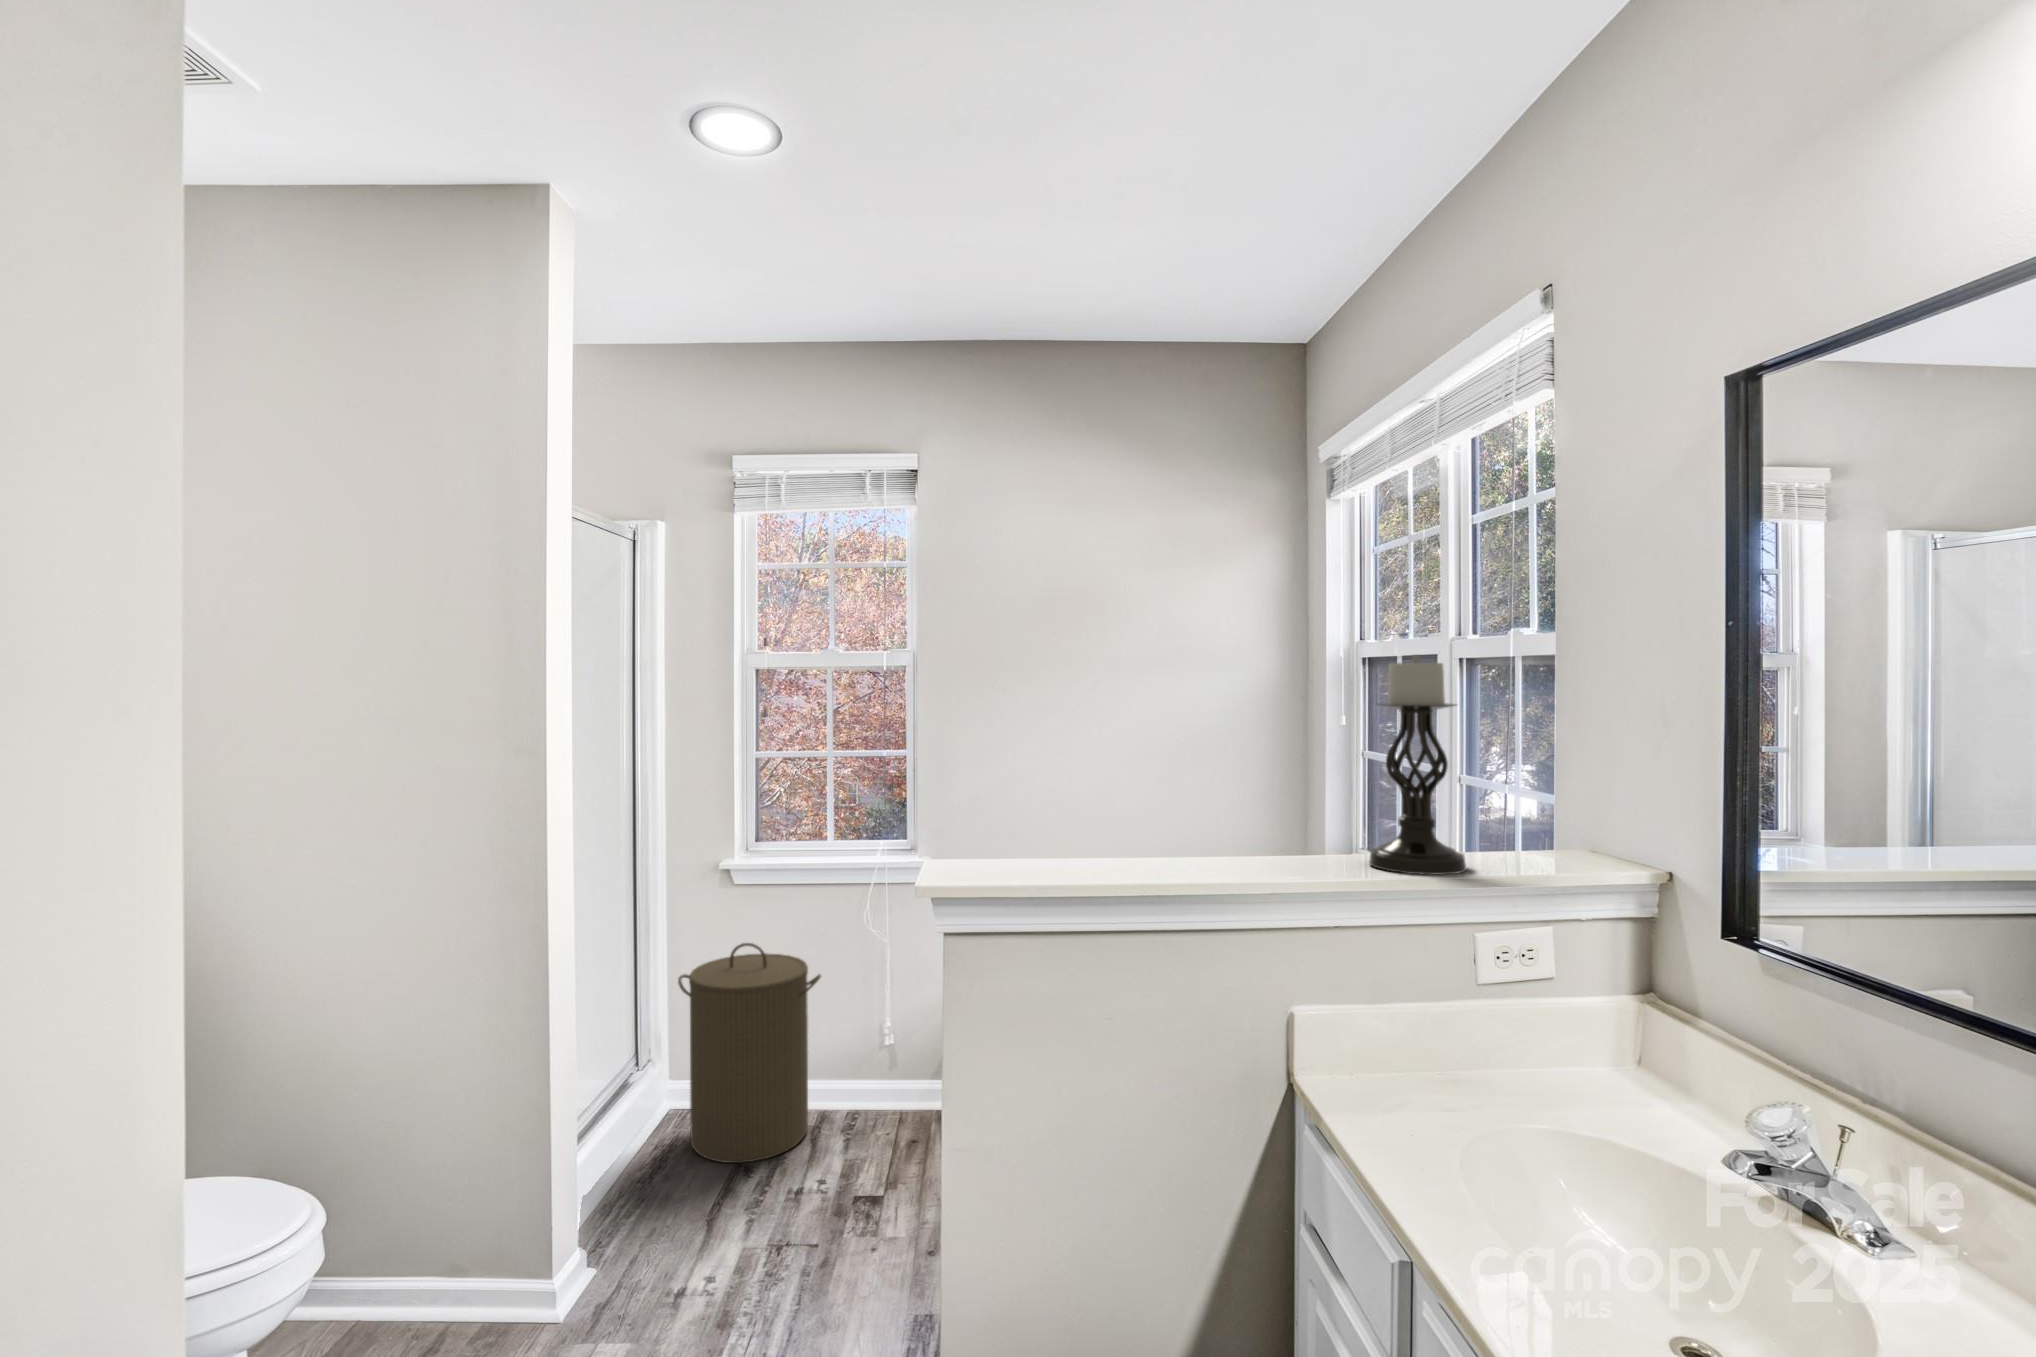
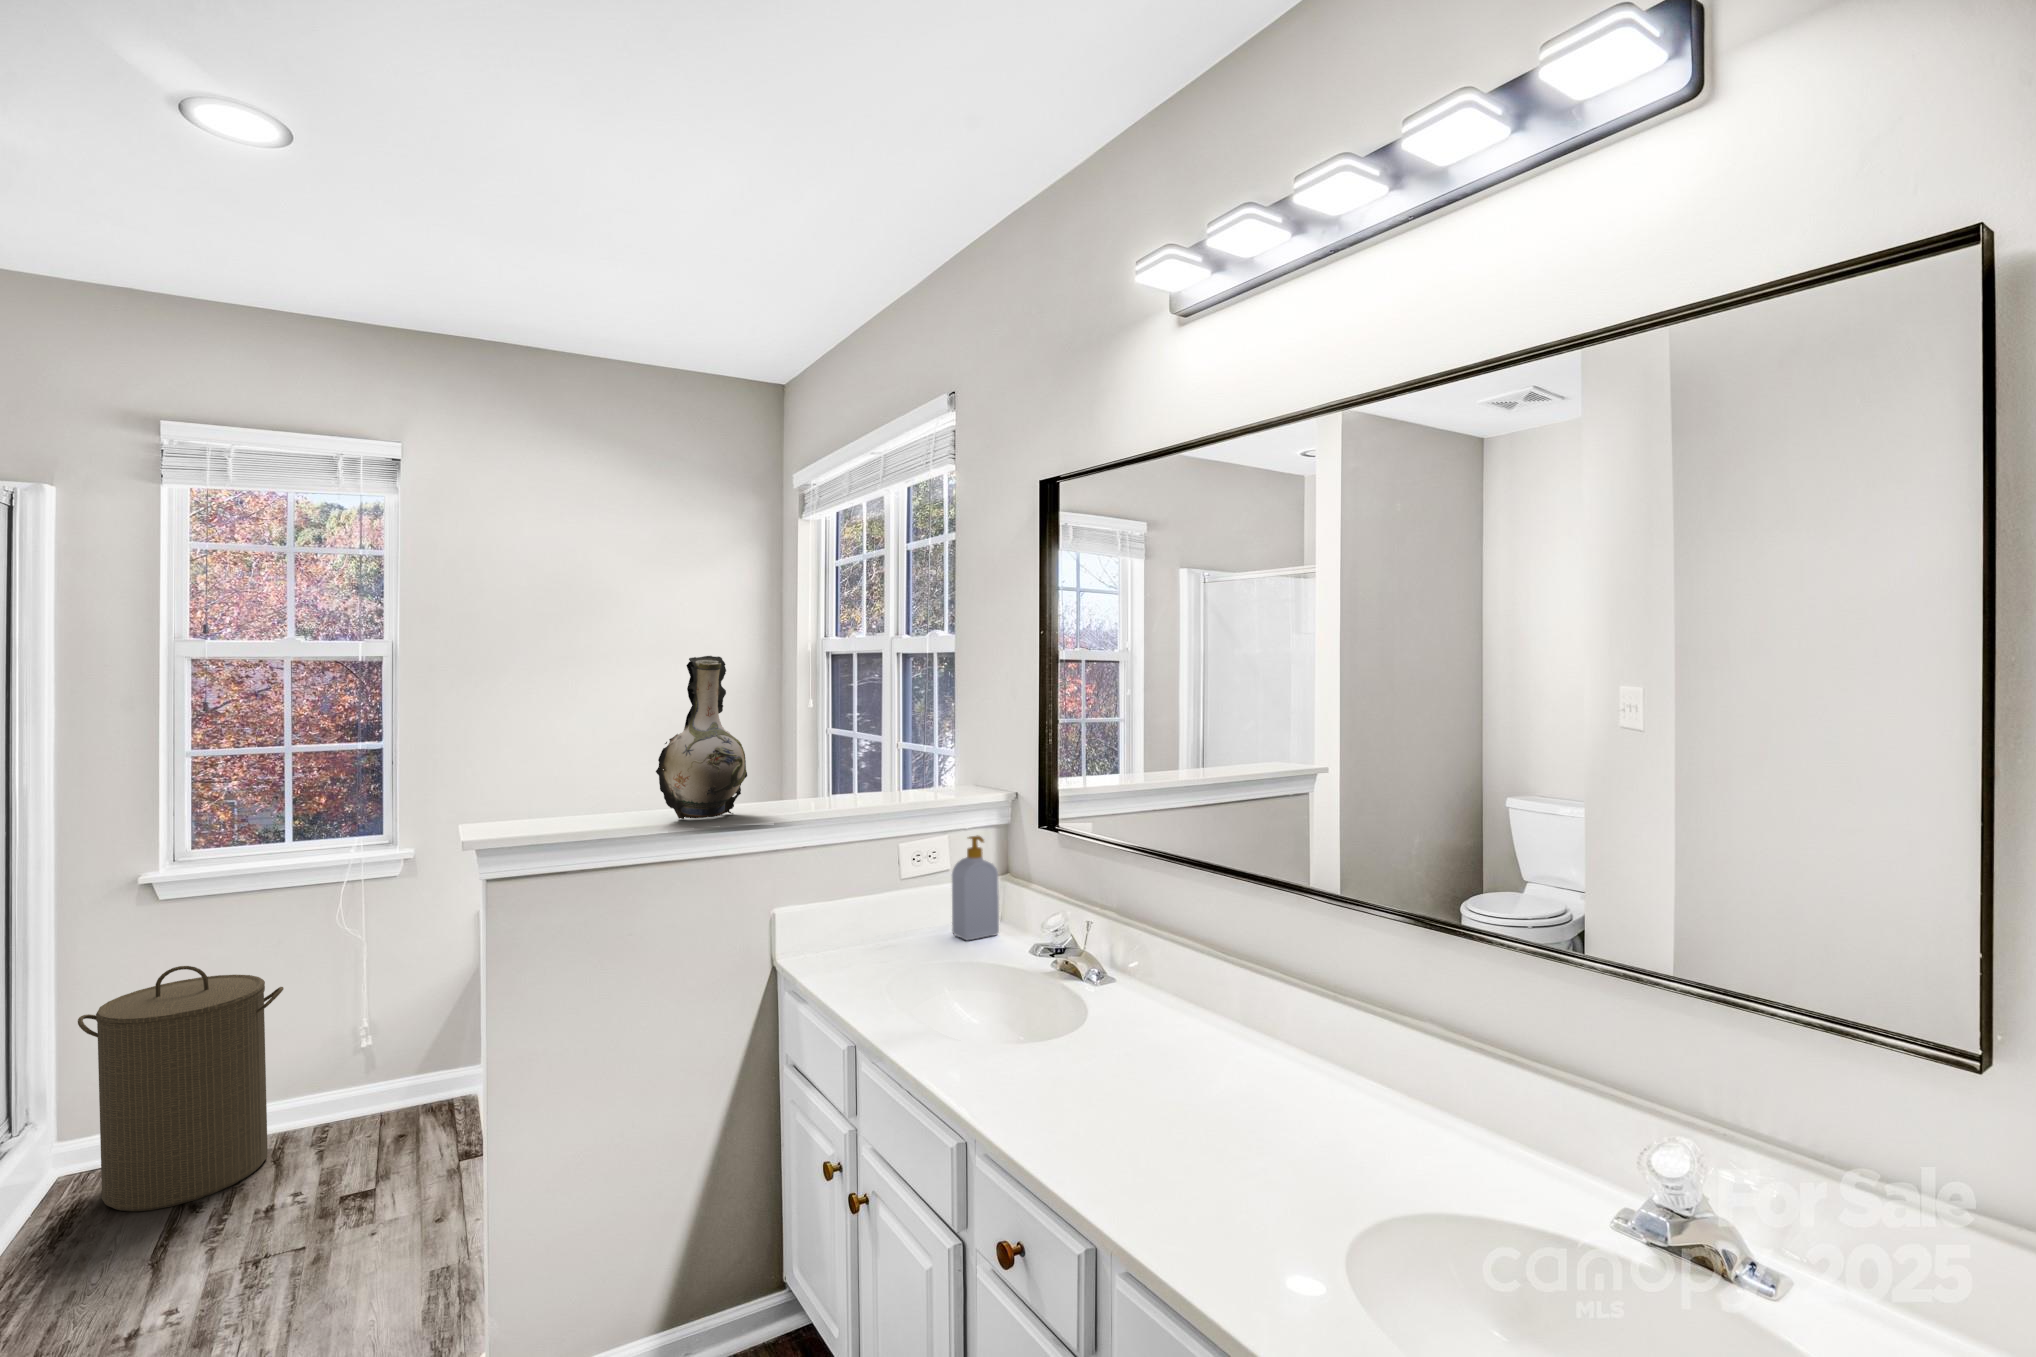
candle holder: present [1369,655,1466,875] -> none [832,654,897,809]
decorative vase: none [1140,658,1254,866] -> present [656,656,747,819]
soap bottle: none [1558,934,1642,1096] -> present [952,835,999,940]

